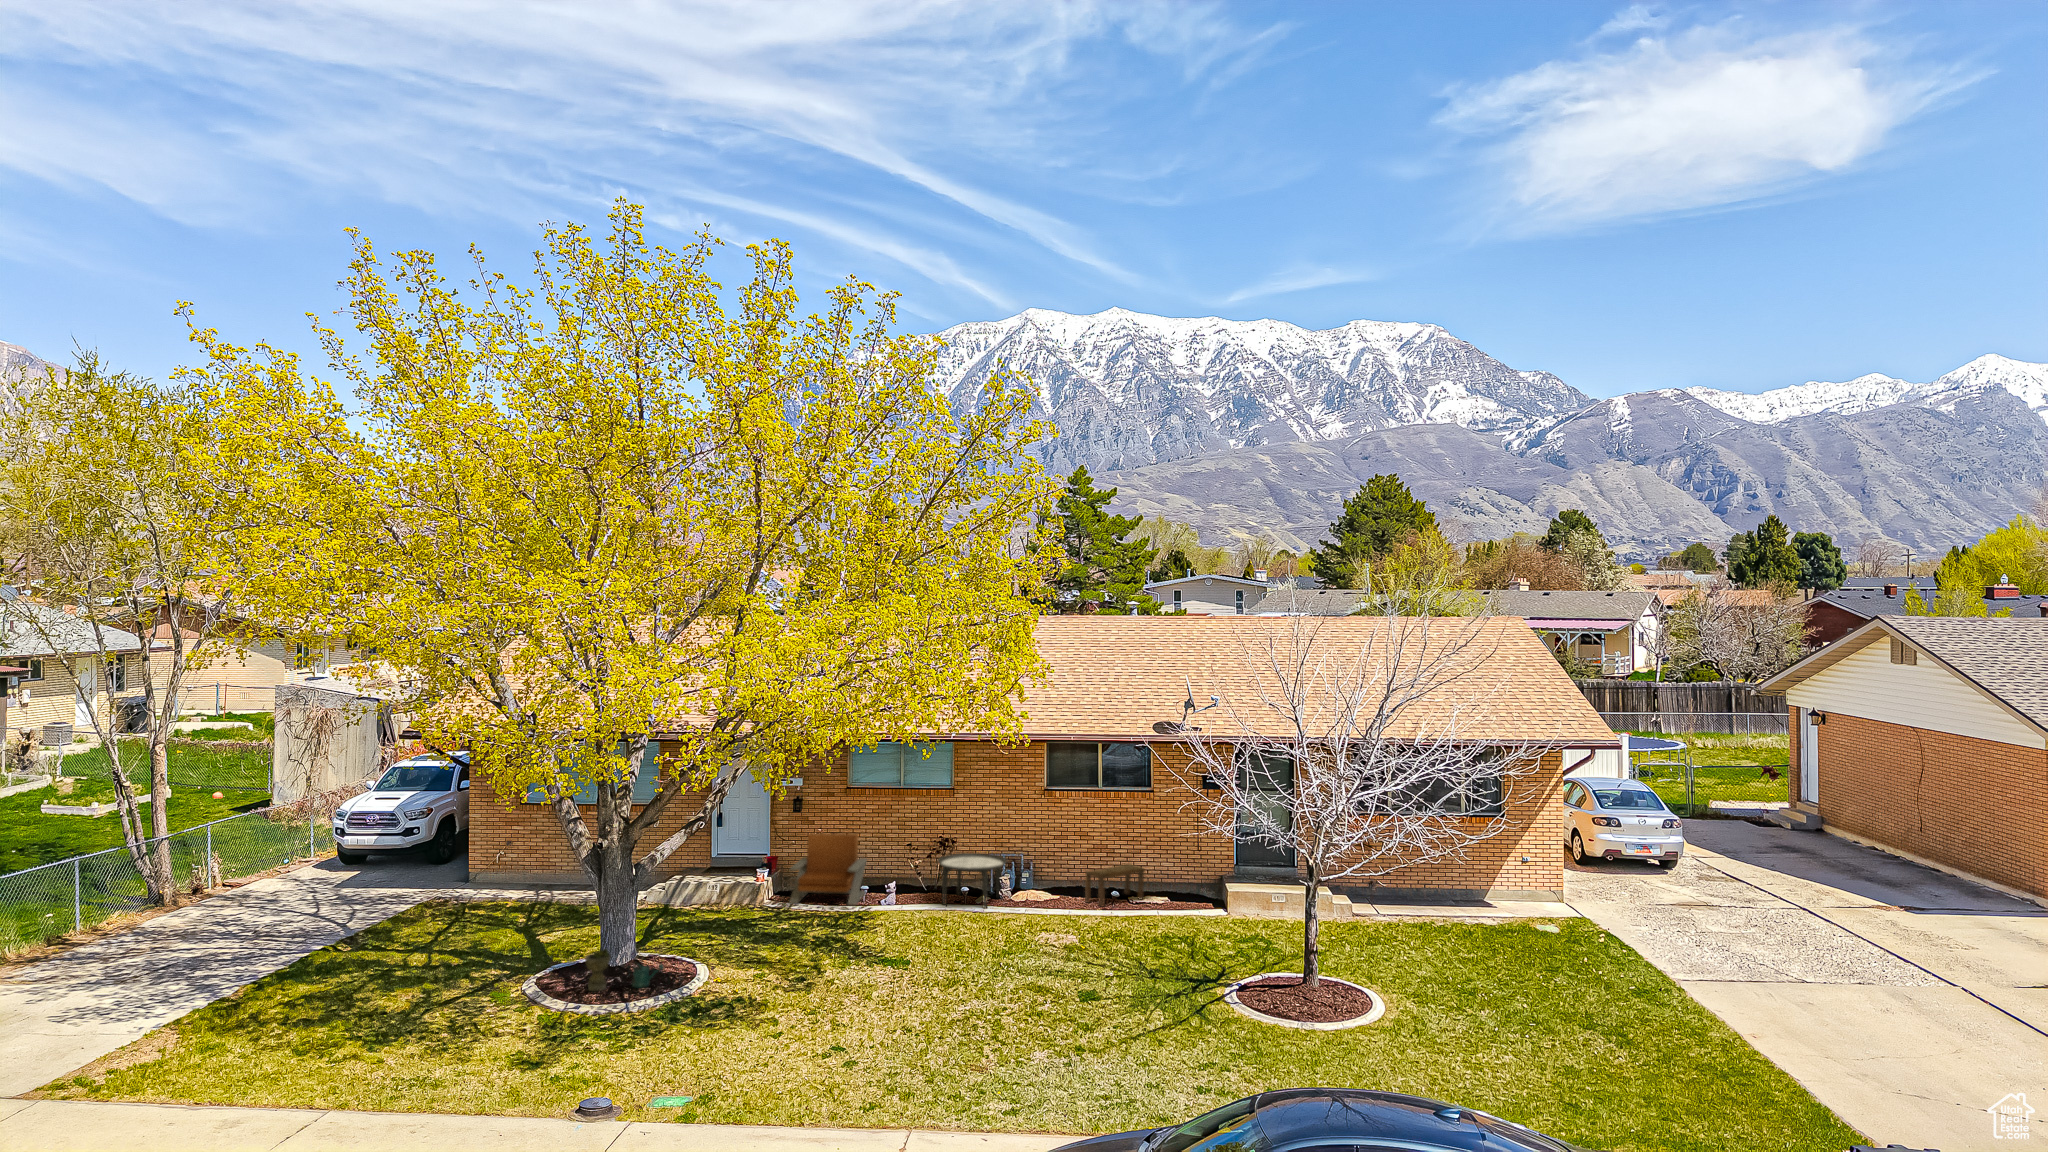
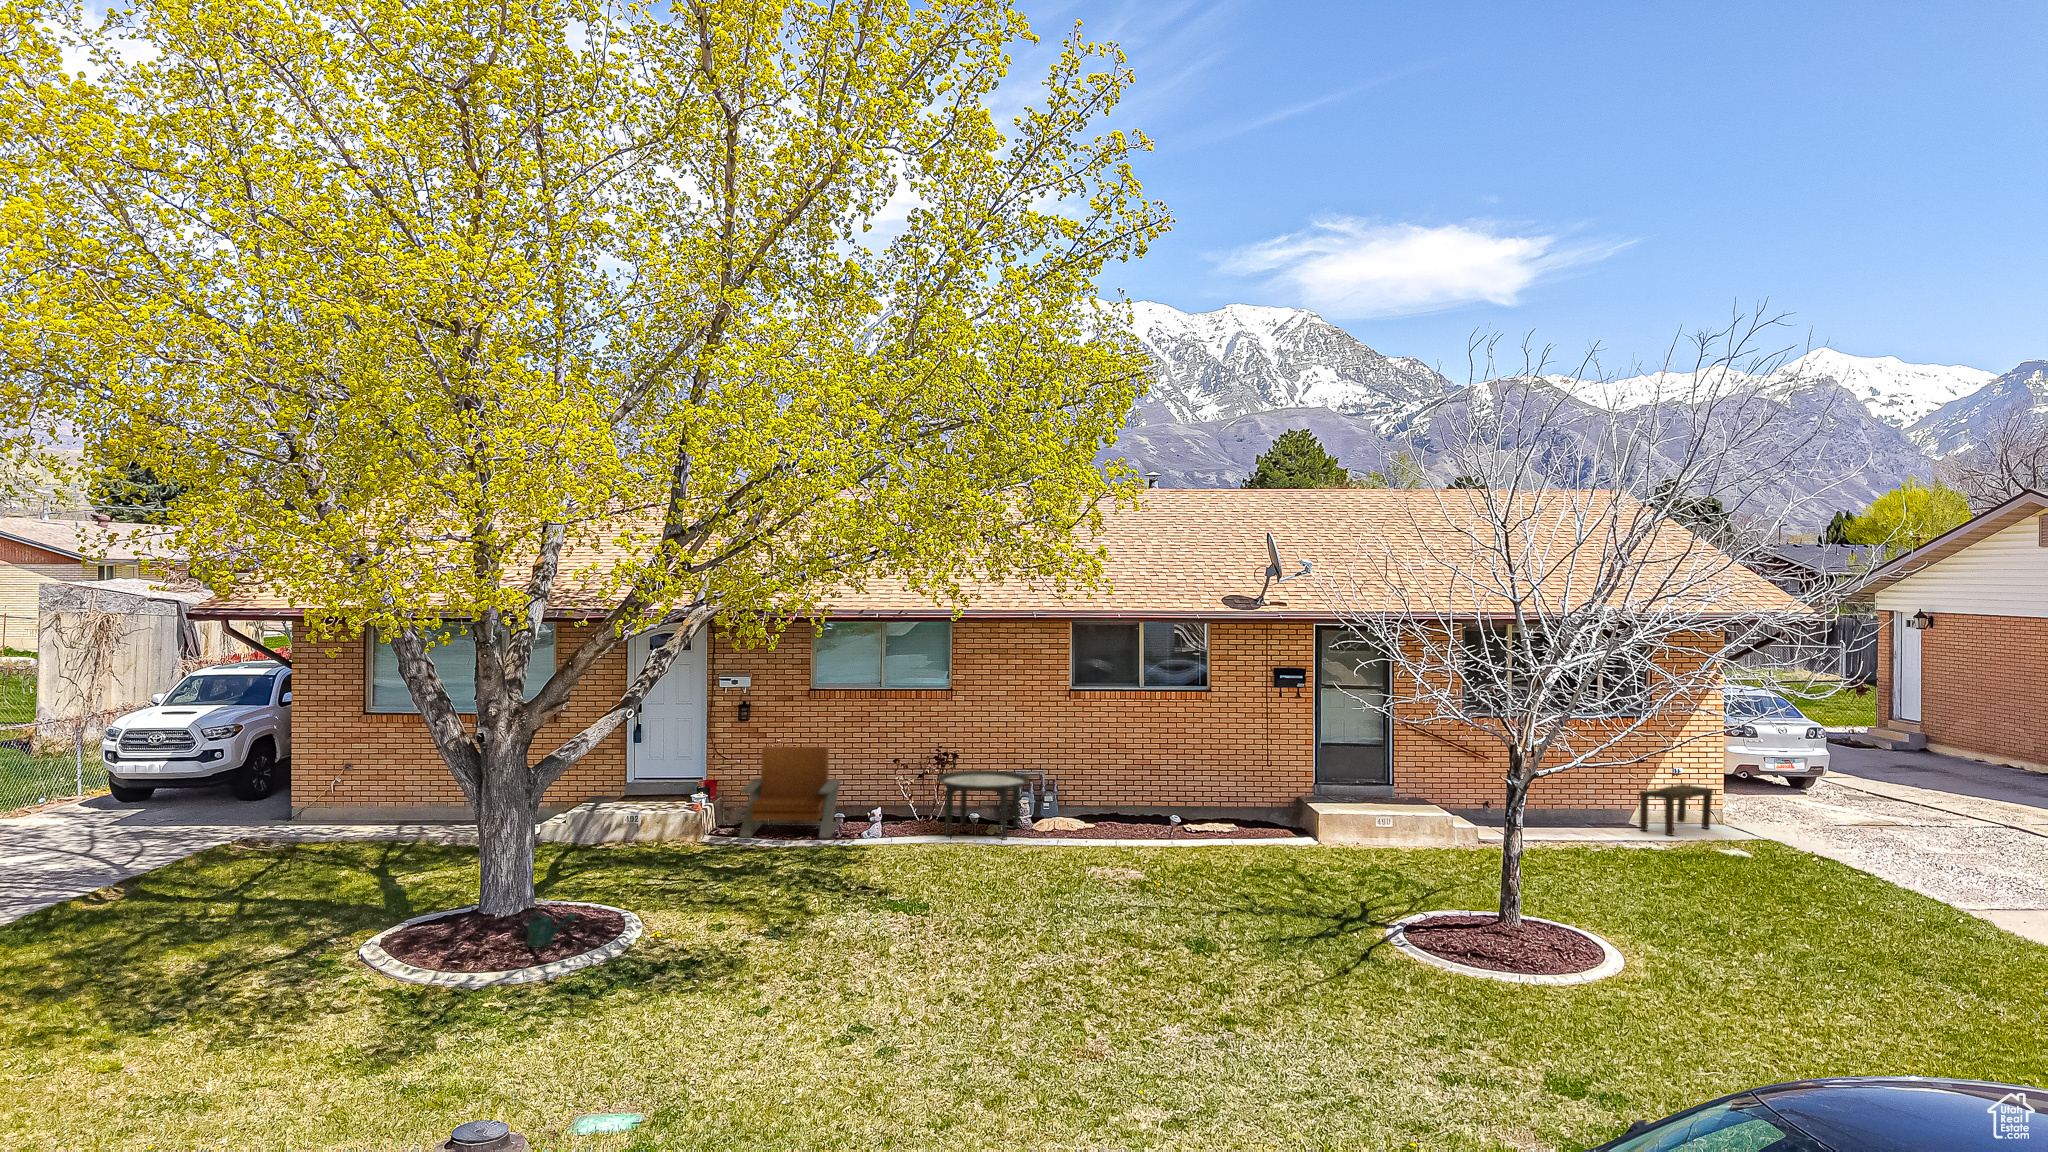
bench: present [1085,864,1145,907] -> present [1639,784,1713,836]
planter: present [585,949,611,991] -> none [453,890,494,954]

